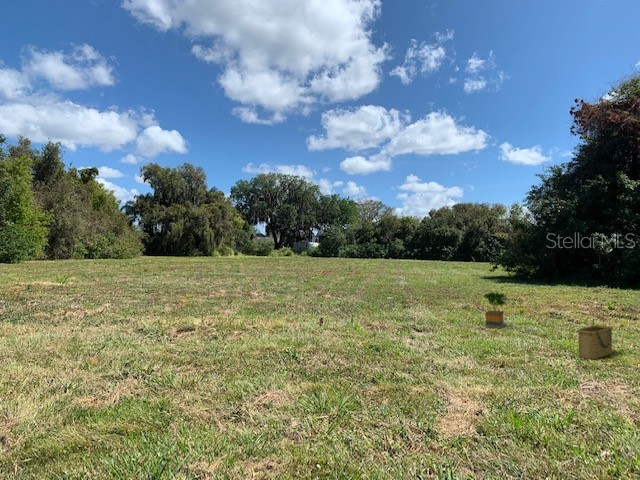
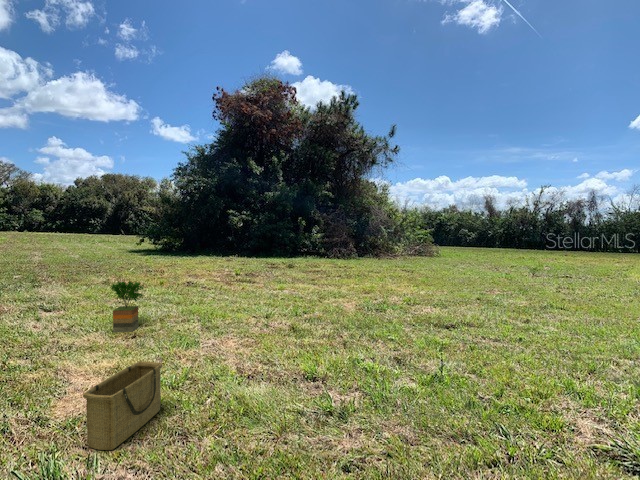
basket: present [577,325,613,359] -> present [83,361,163,450]

